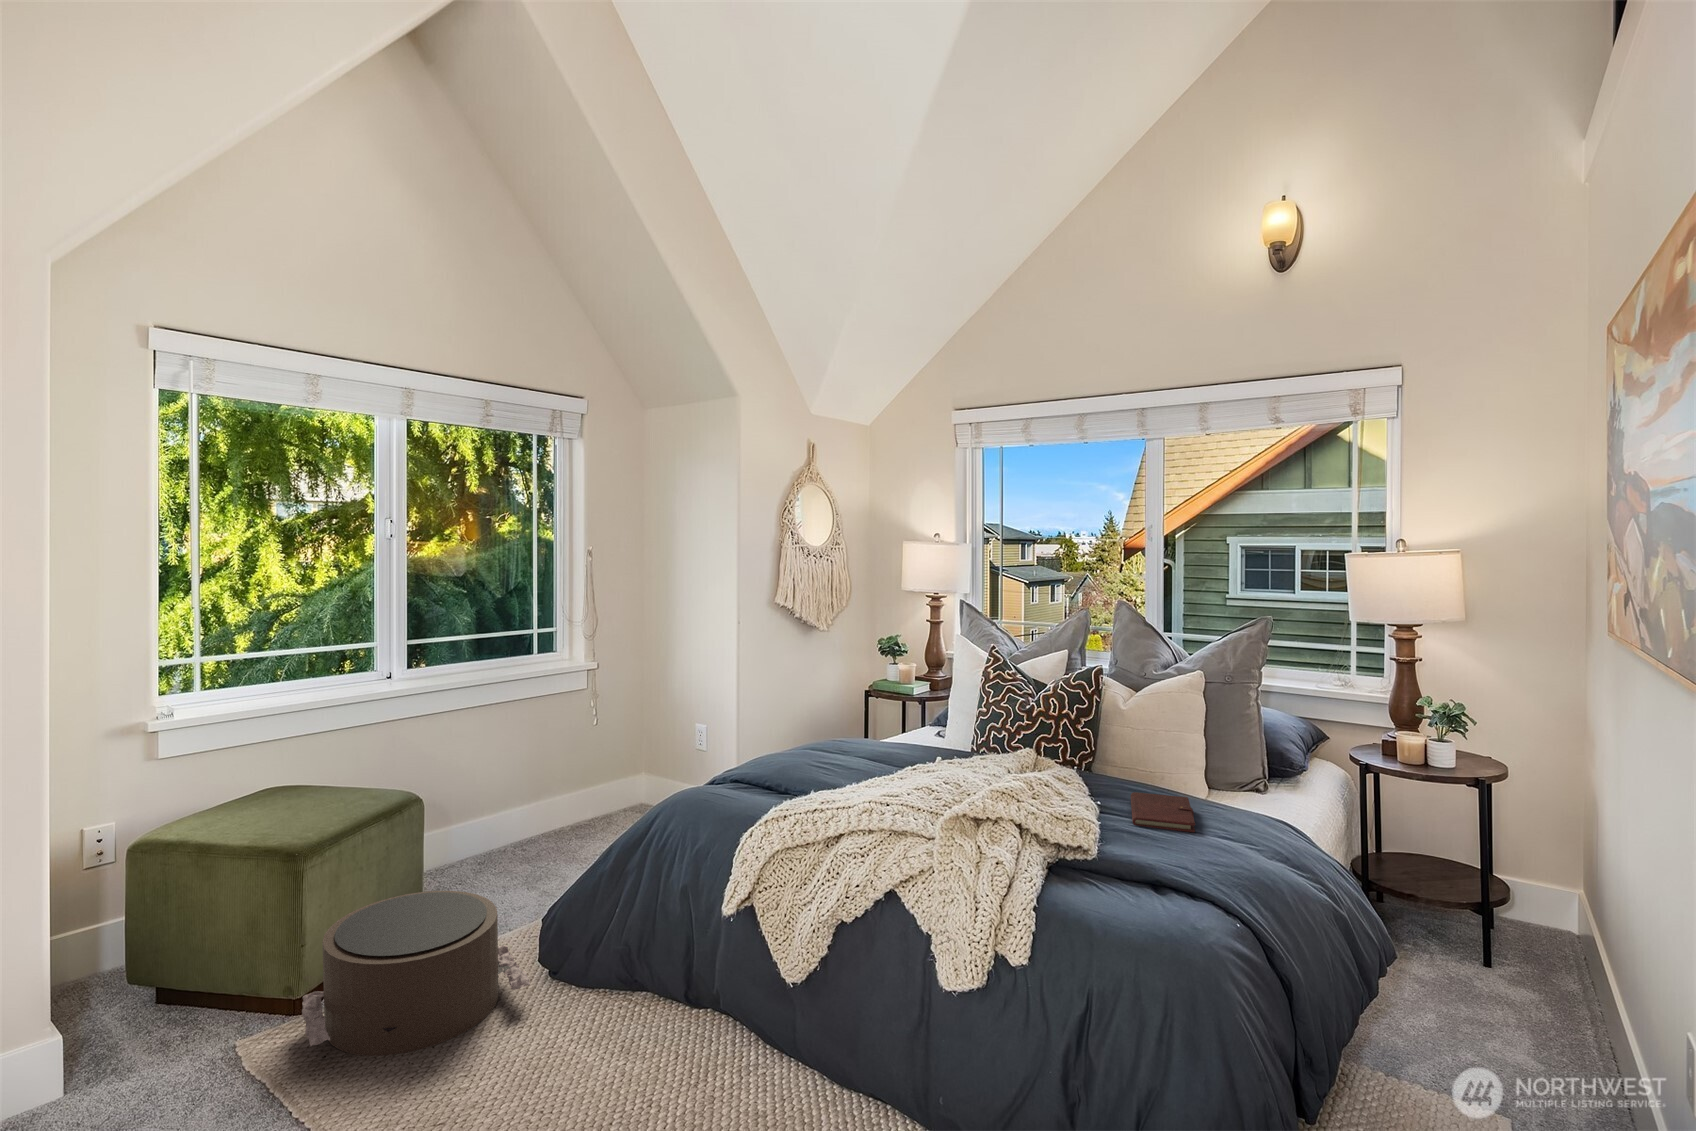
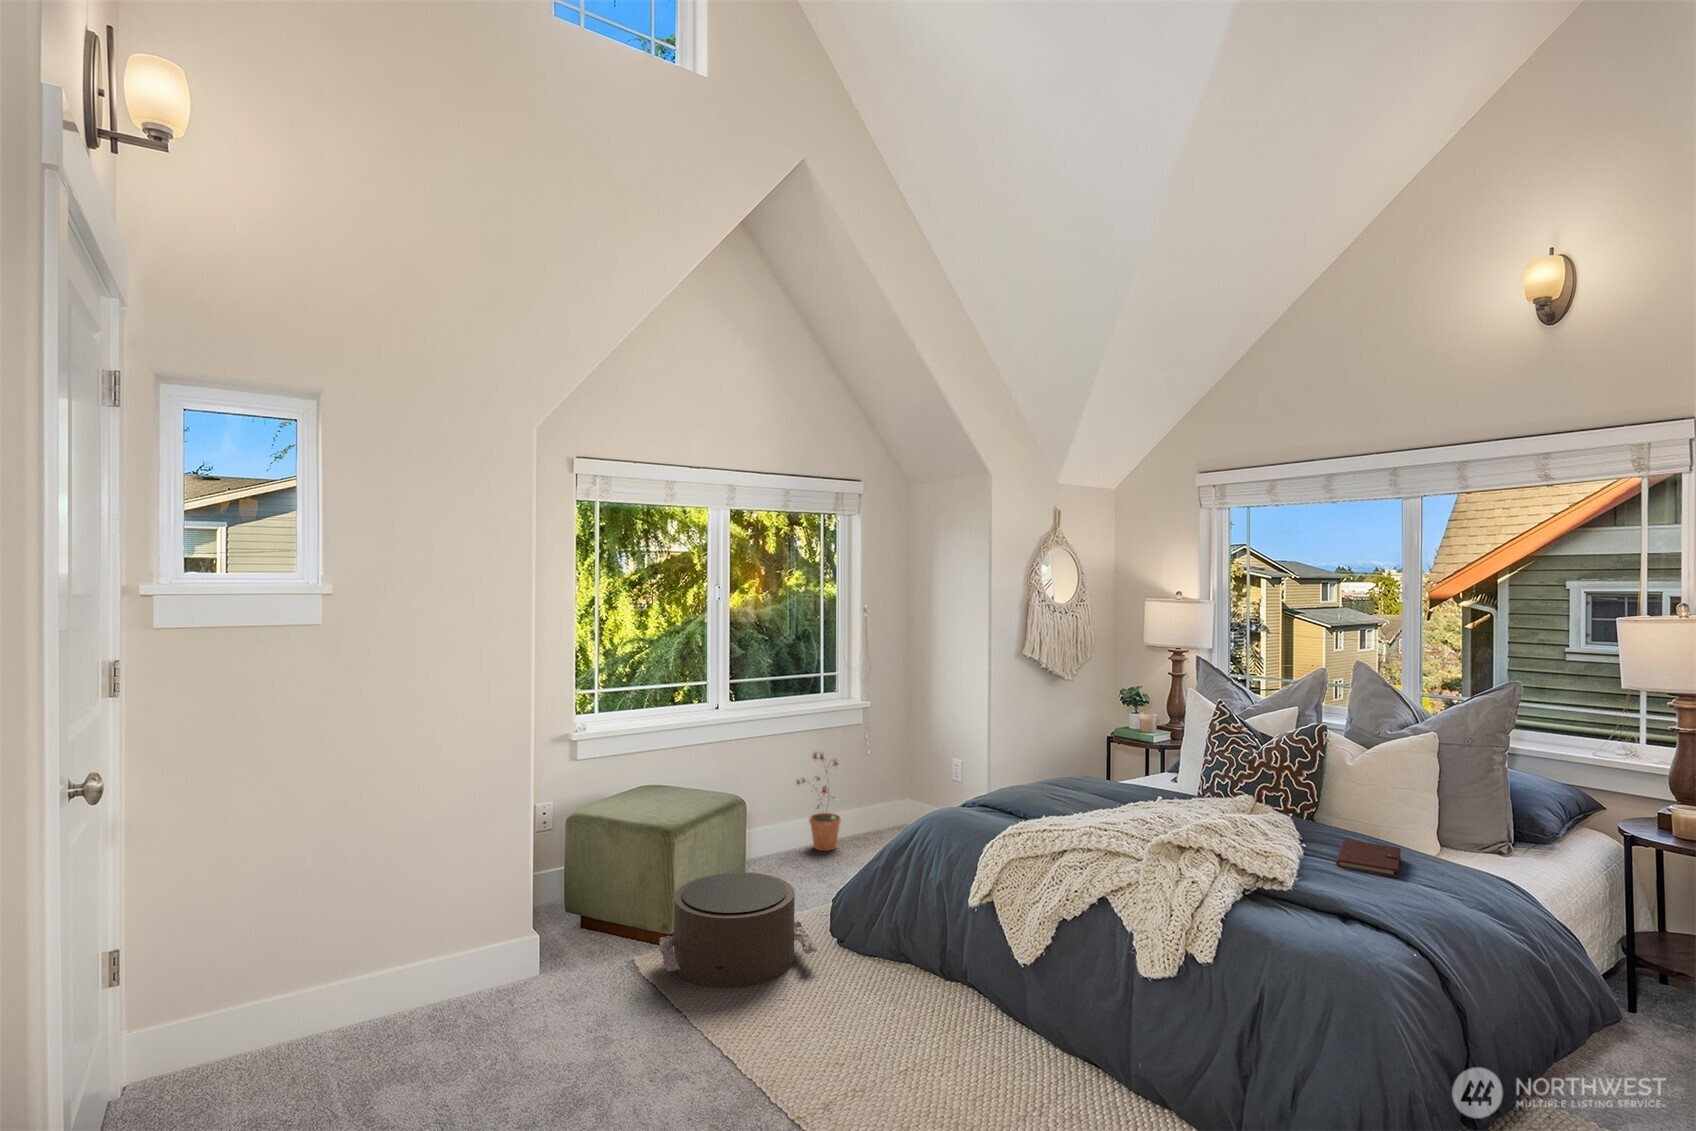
potted plant: none [503,726,566,843] -> present [797,753,842,851]

